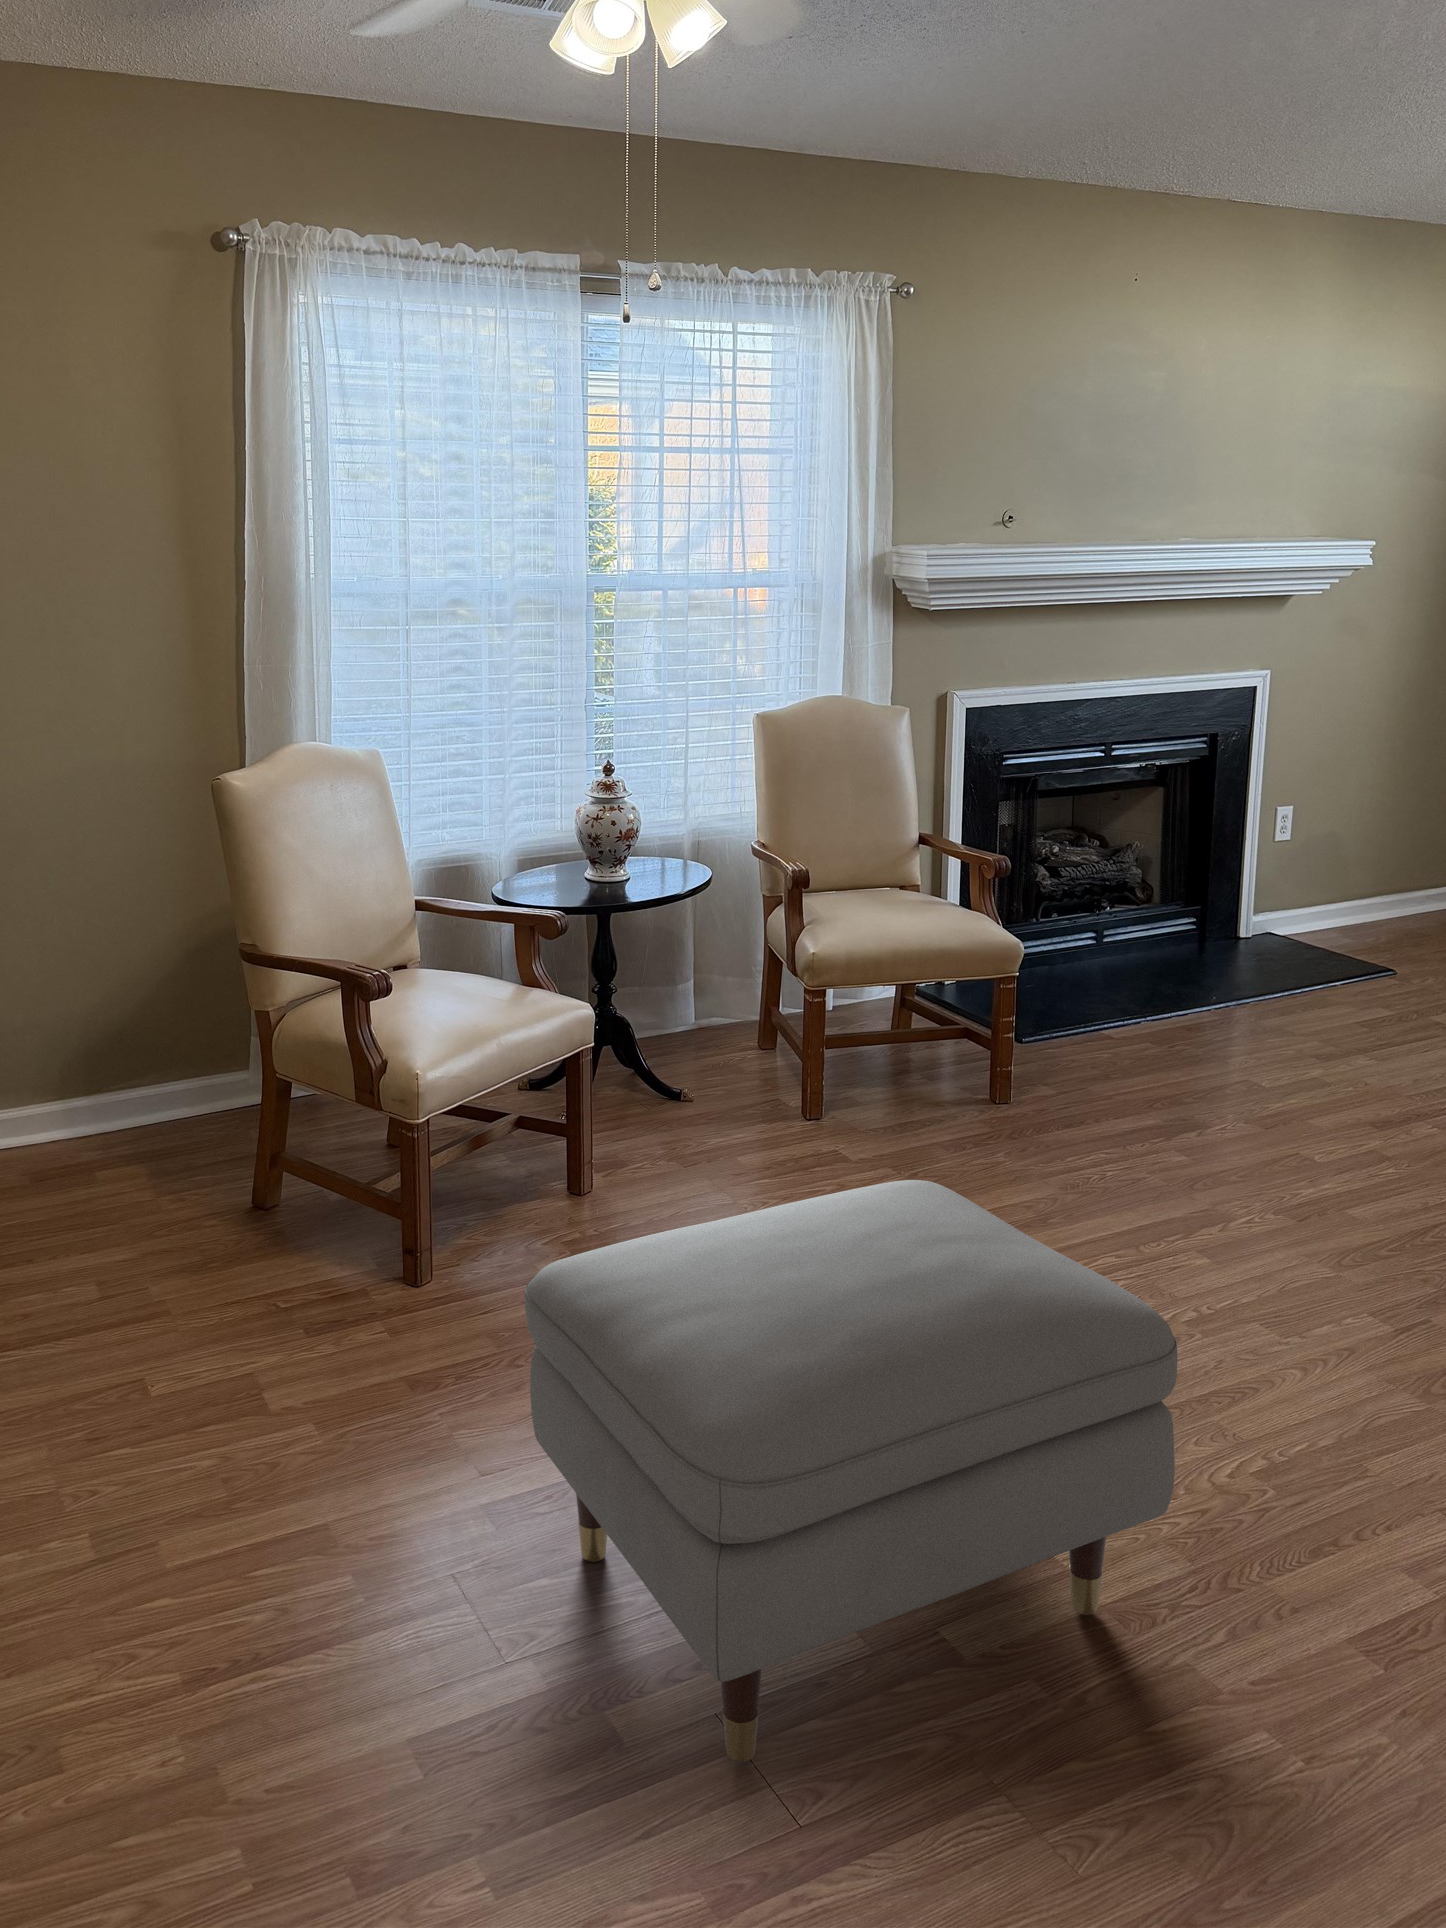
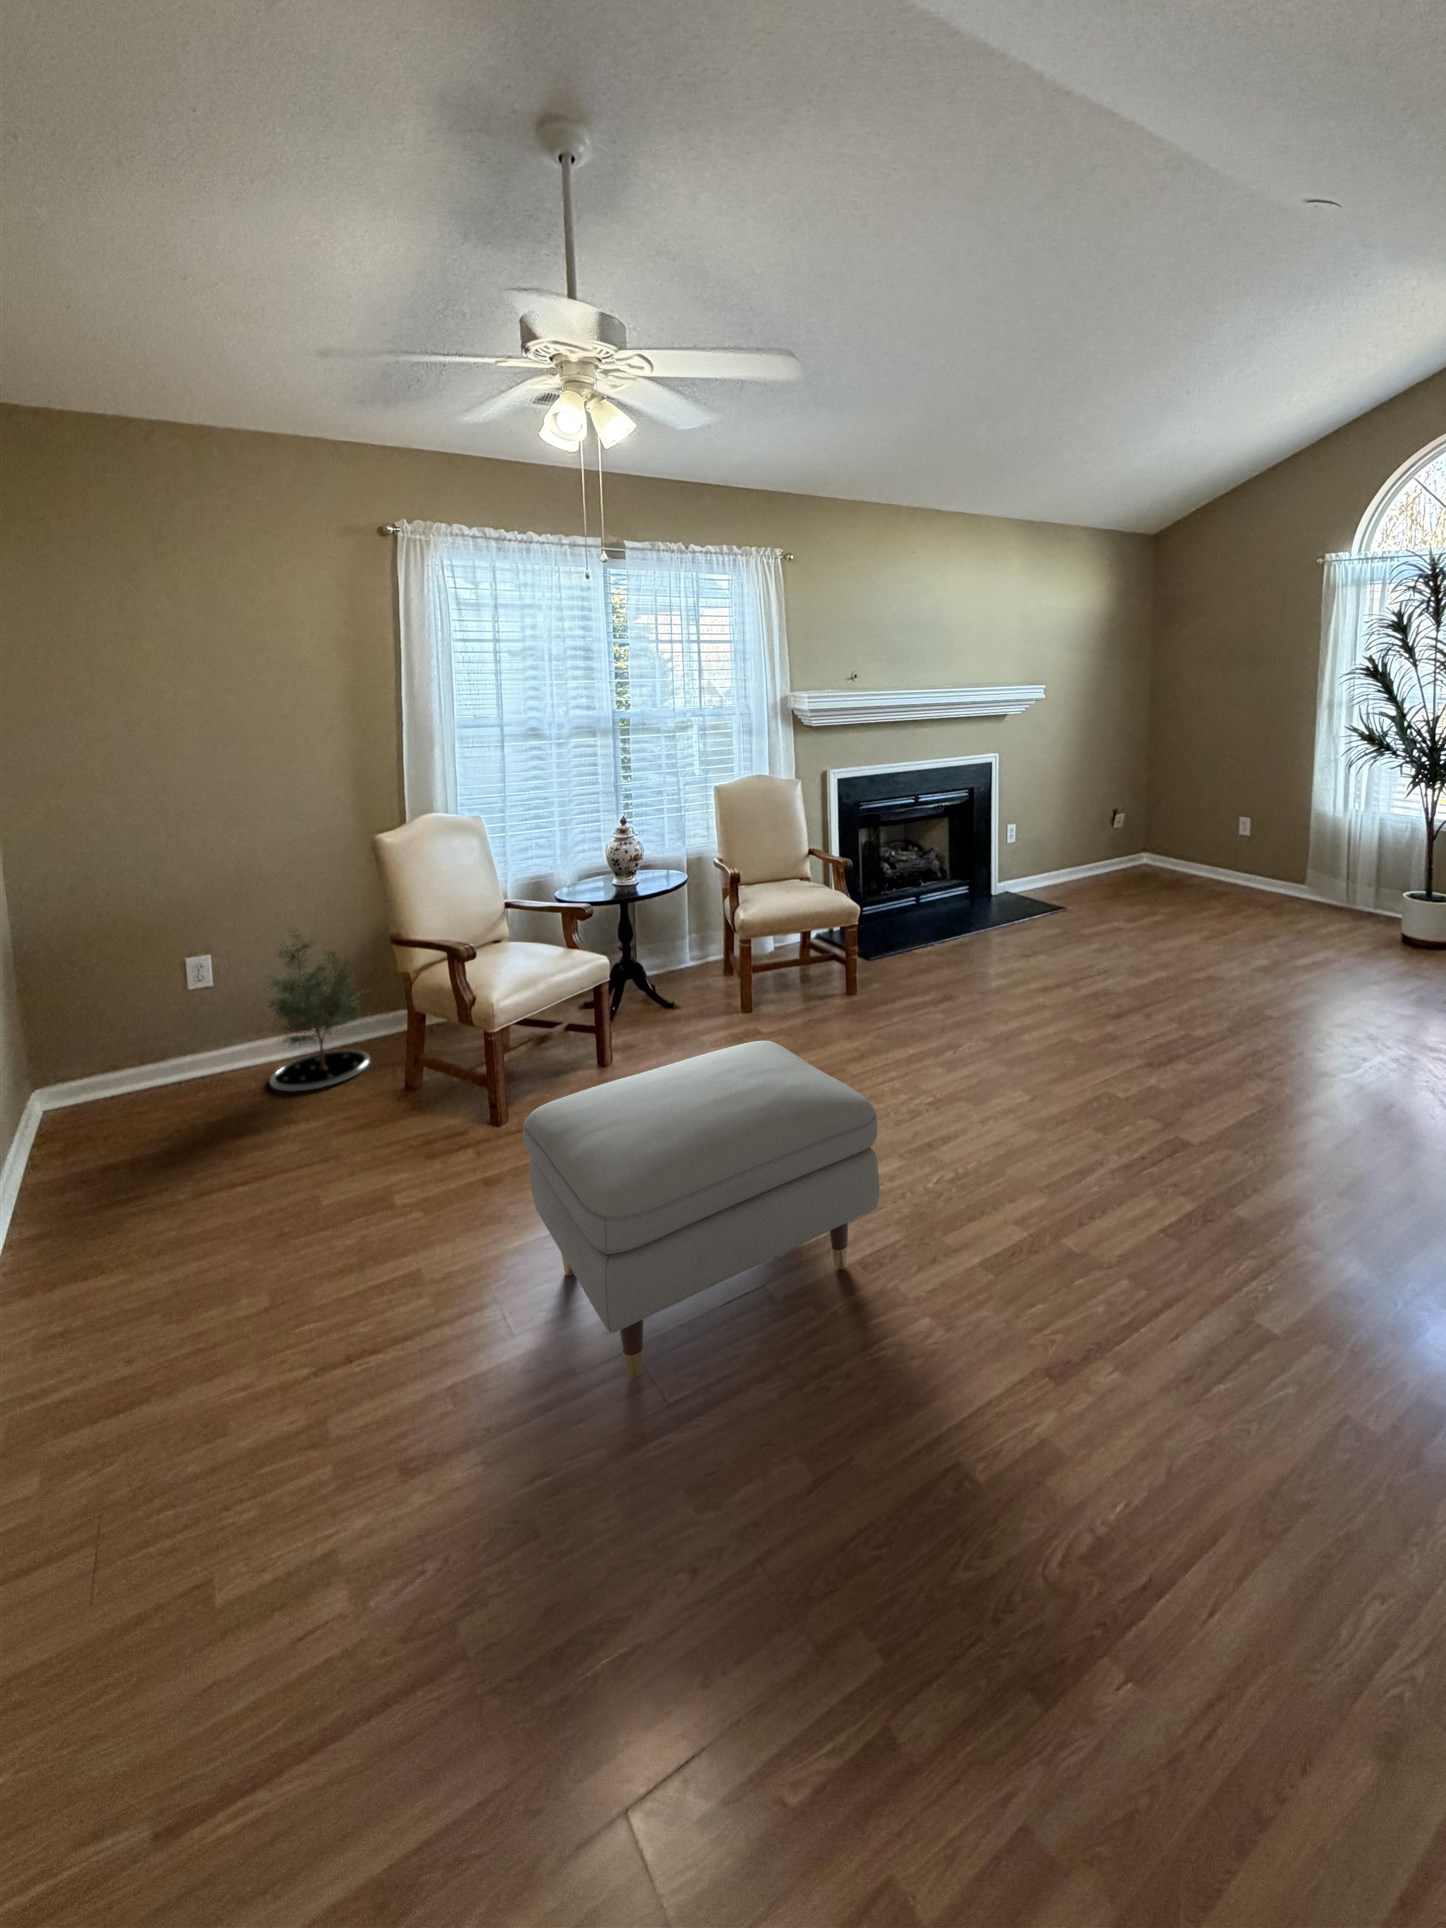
potted tree: none [20,919,190,1193] -> present [260,931,370,1092]

